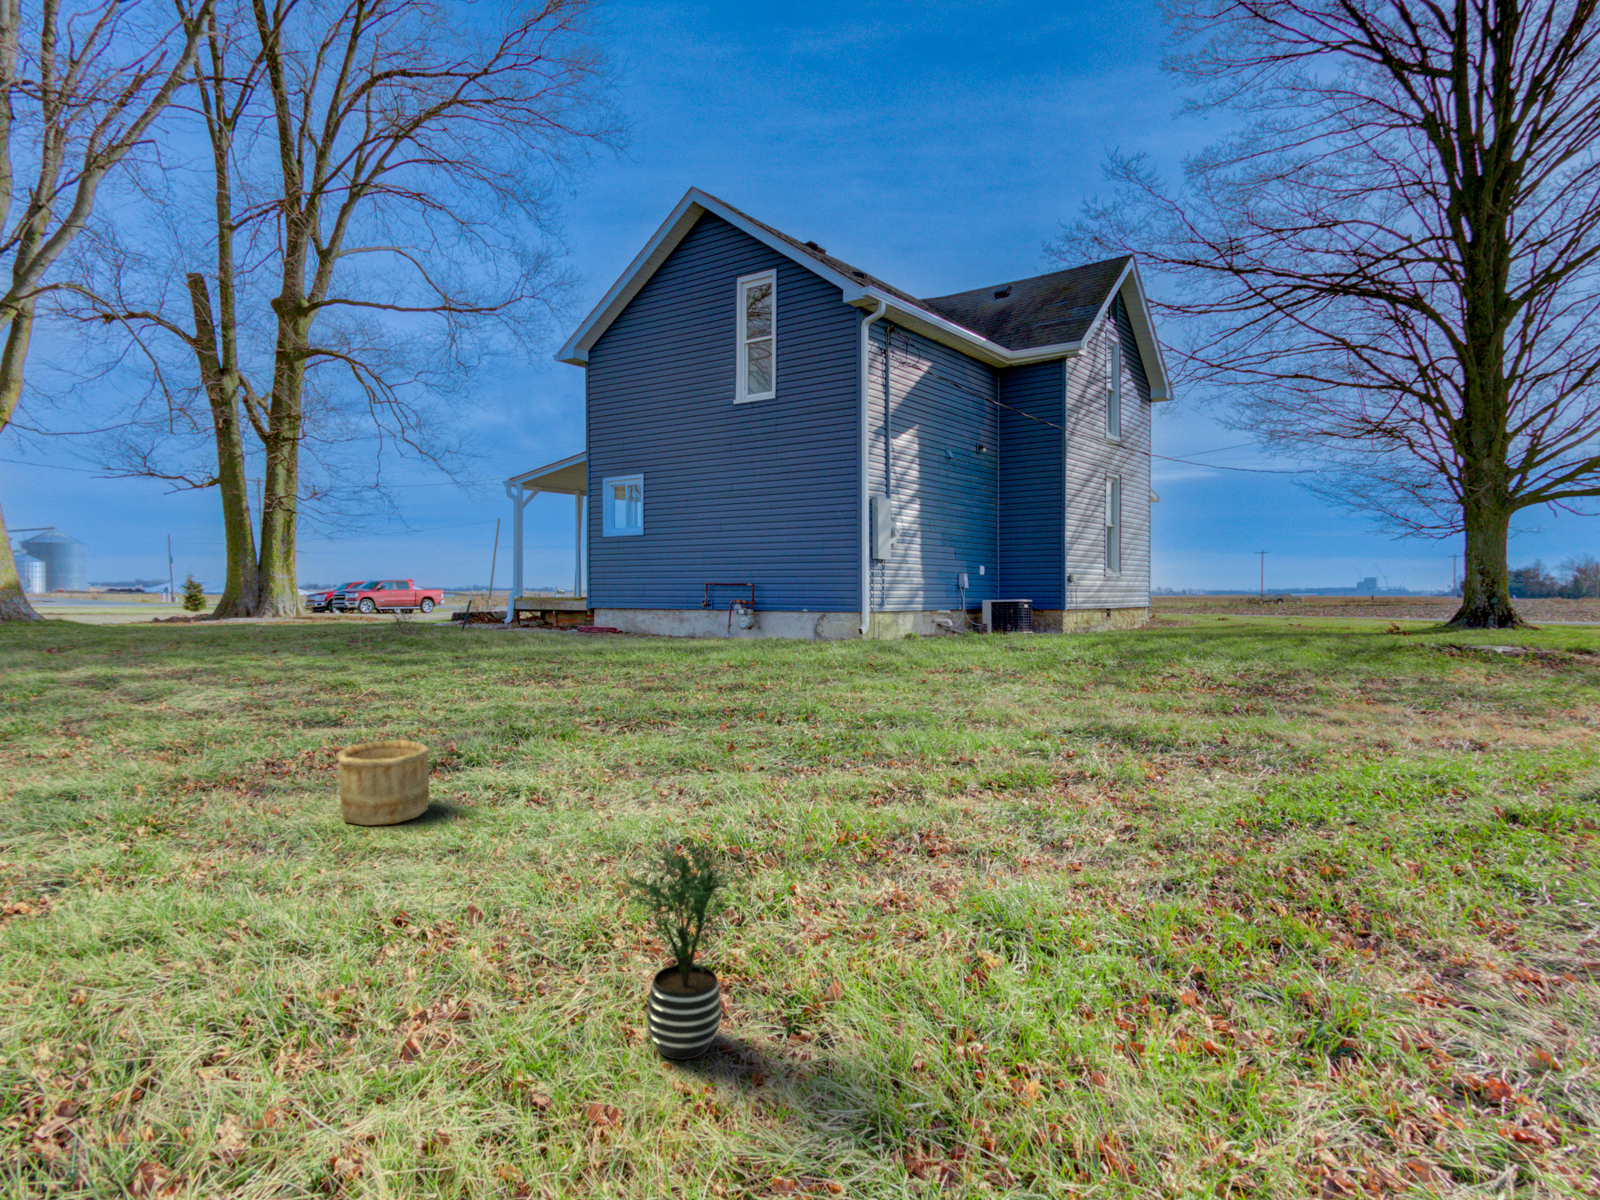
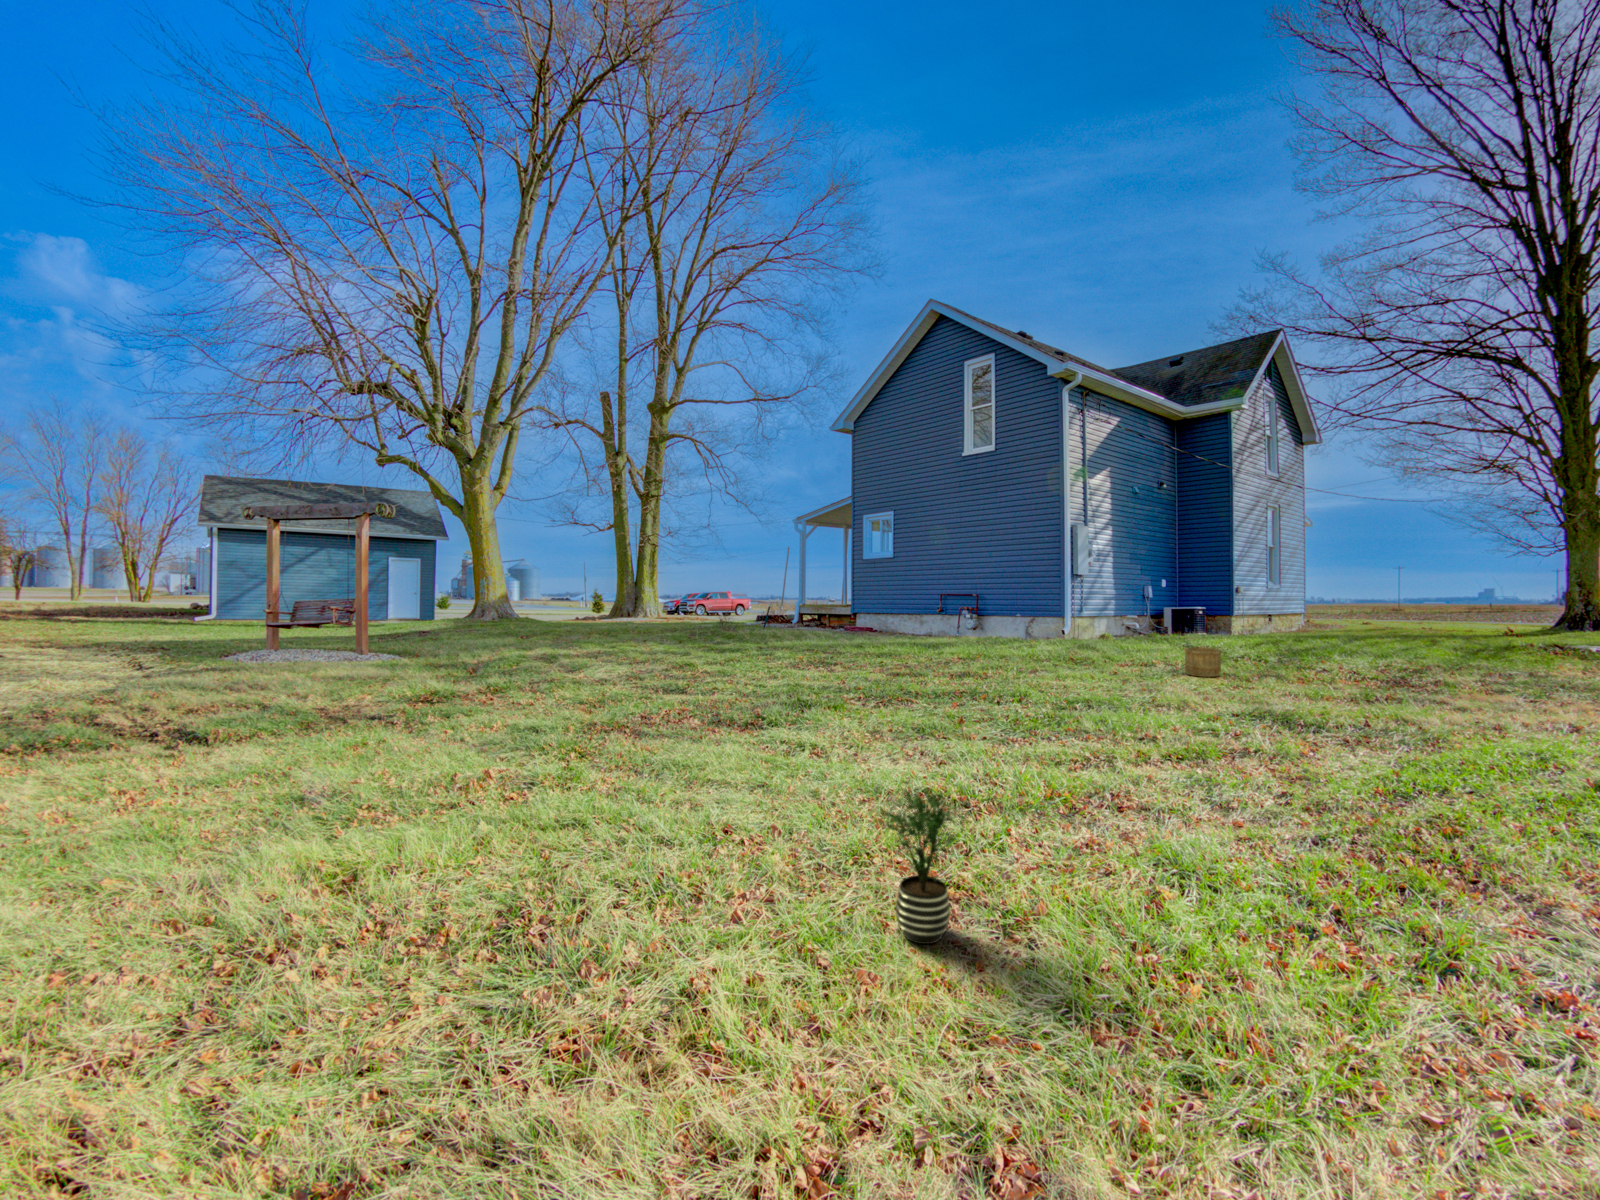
wooden bucket: present [336,740,431,825] -> present [1185,647,1222,677]

